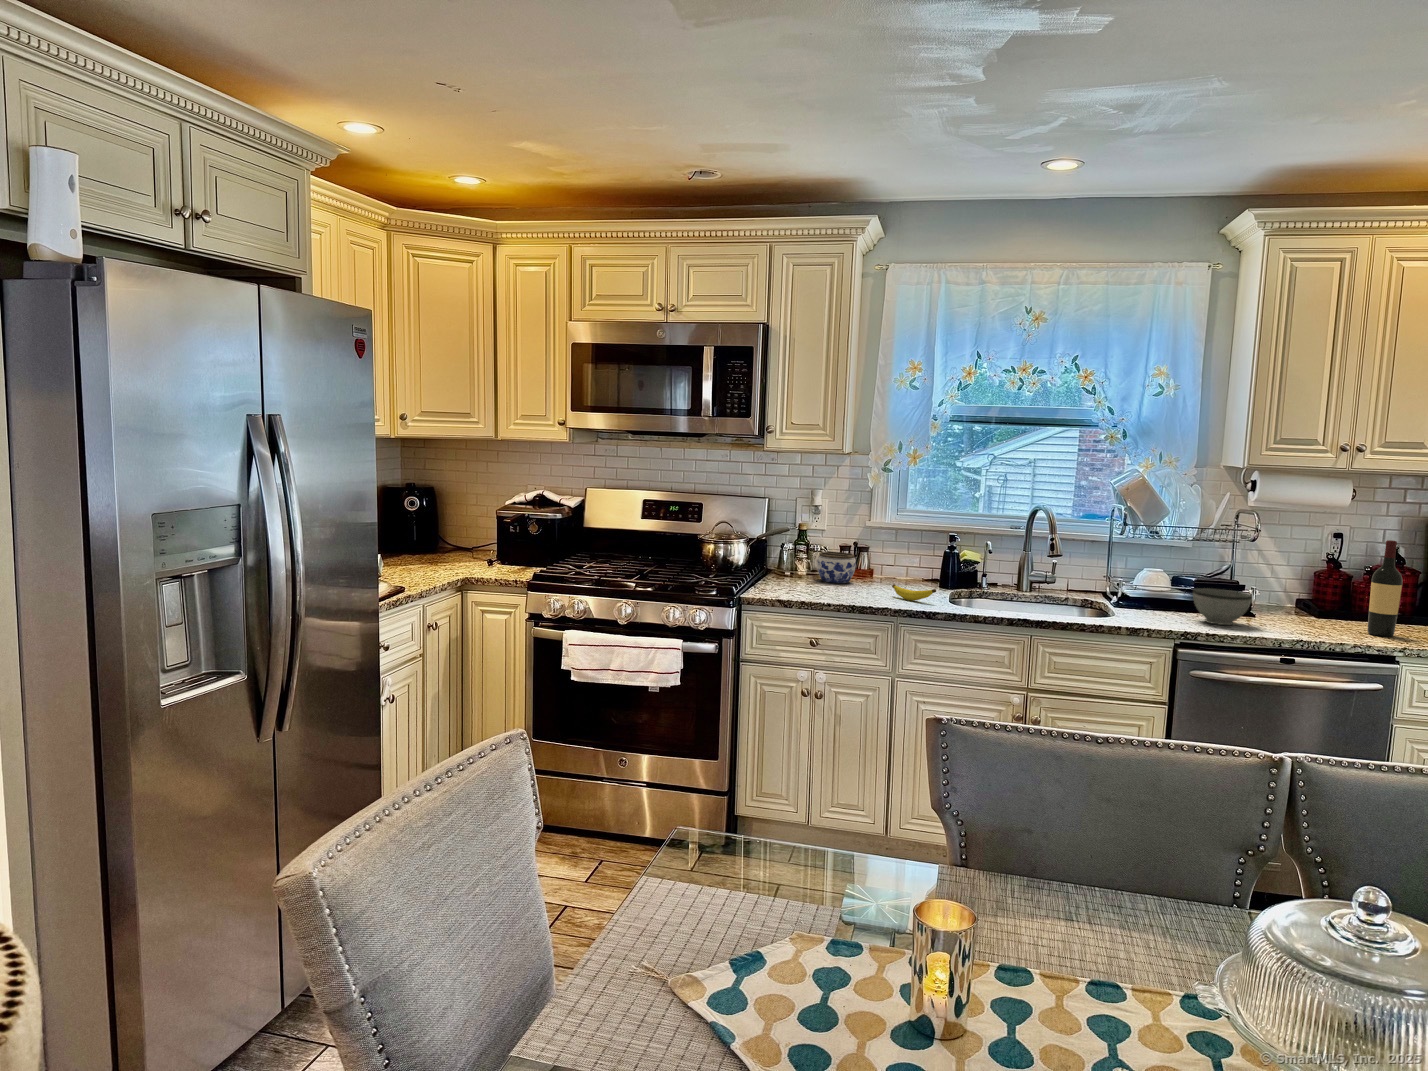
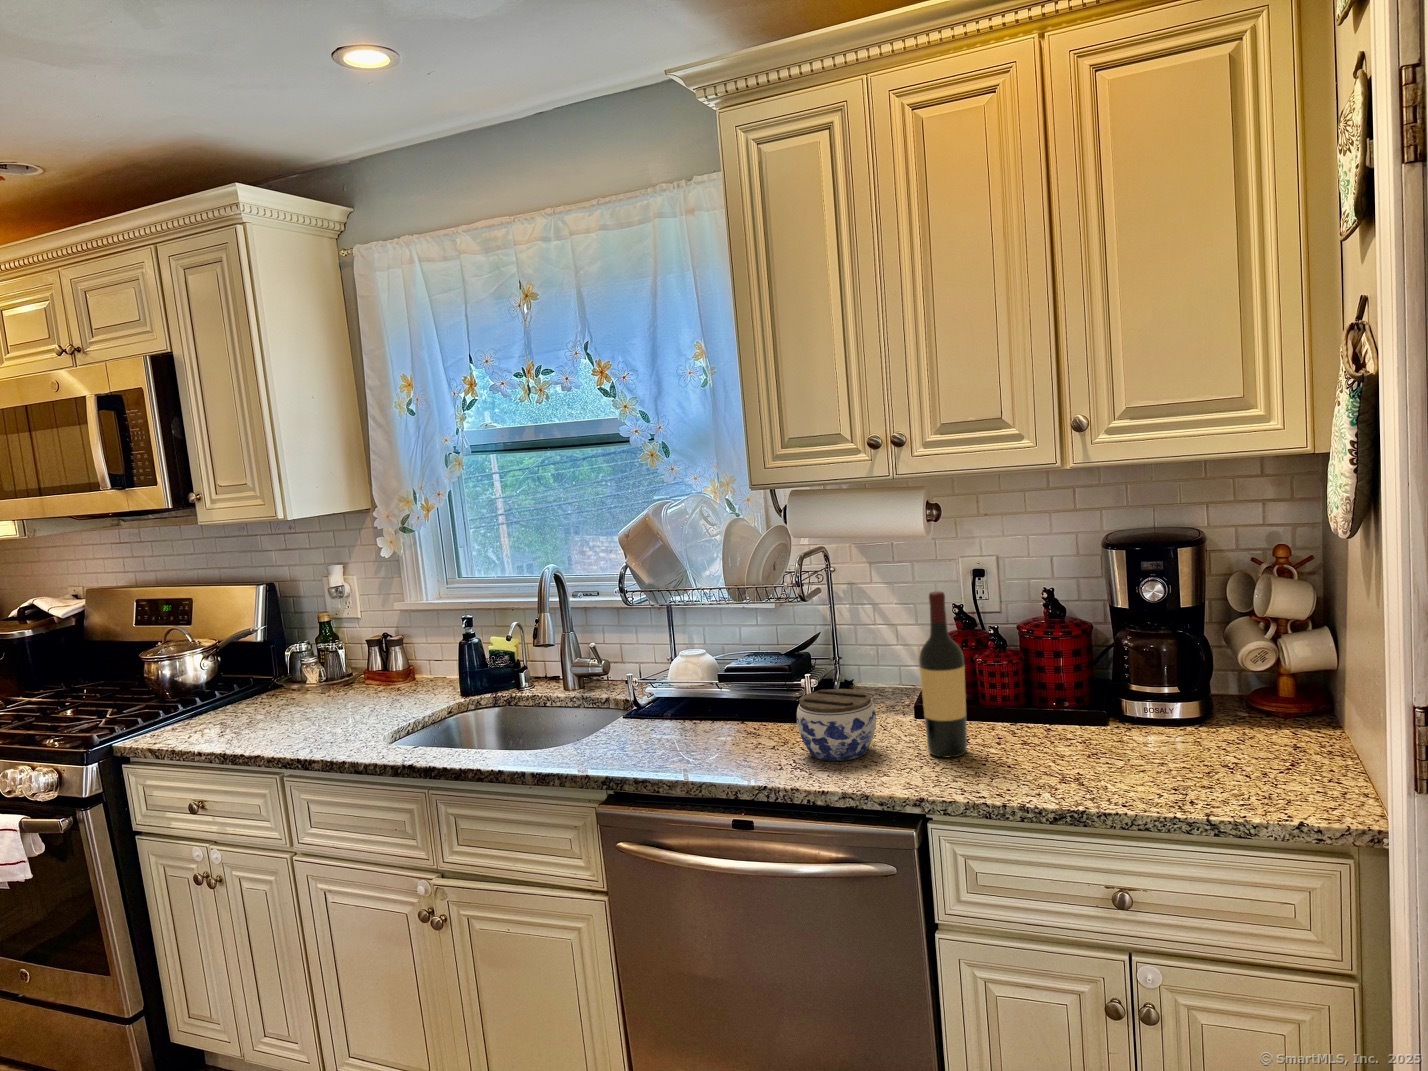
jar: present [817,551,856,583] -> present [797,689,876,761]
banana: present [892,584,936,600] -> none [322,708,346,734]
bowl: present [1193,588,1252,625] -> none [665,686,750,752]

